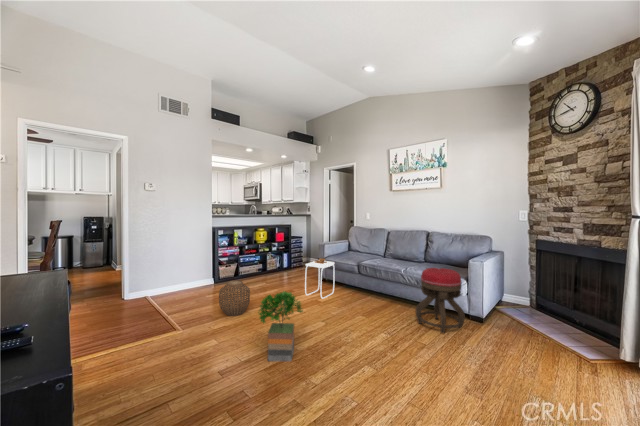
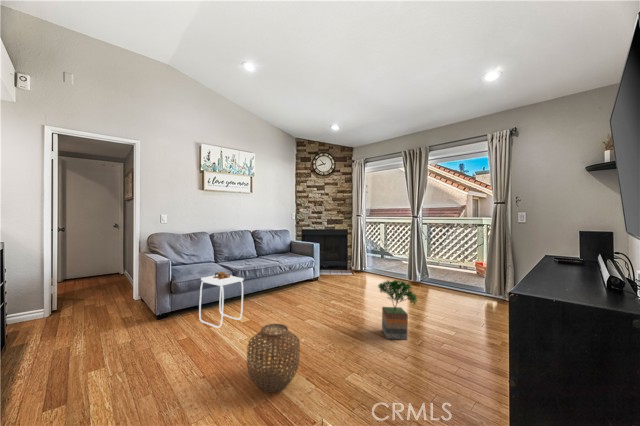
ottoman: present [415,268,465,333] -> none [310,251,340,292]

